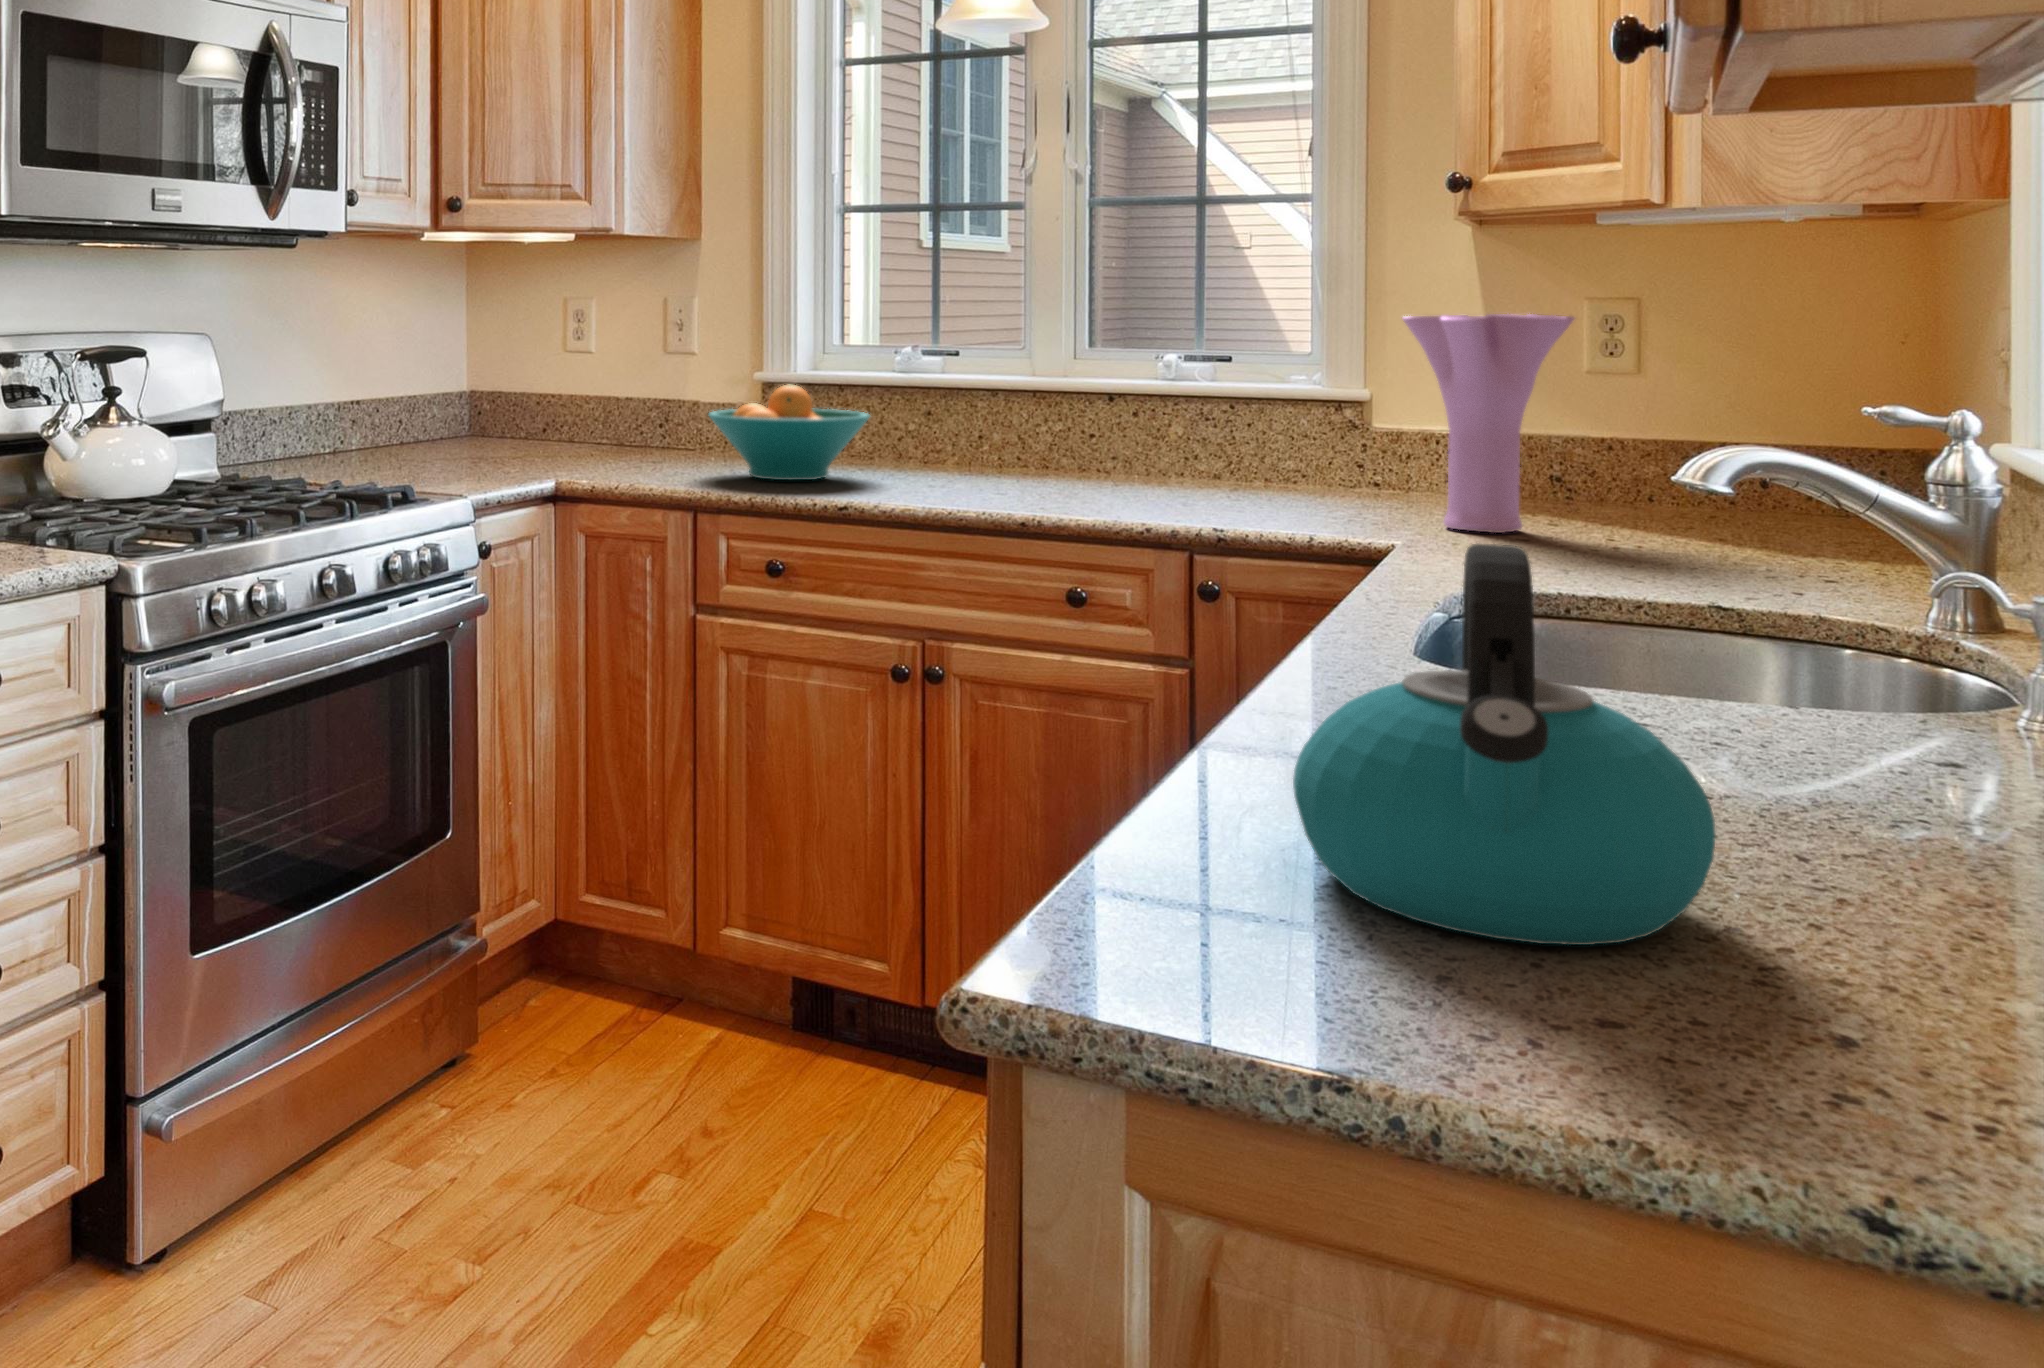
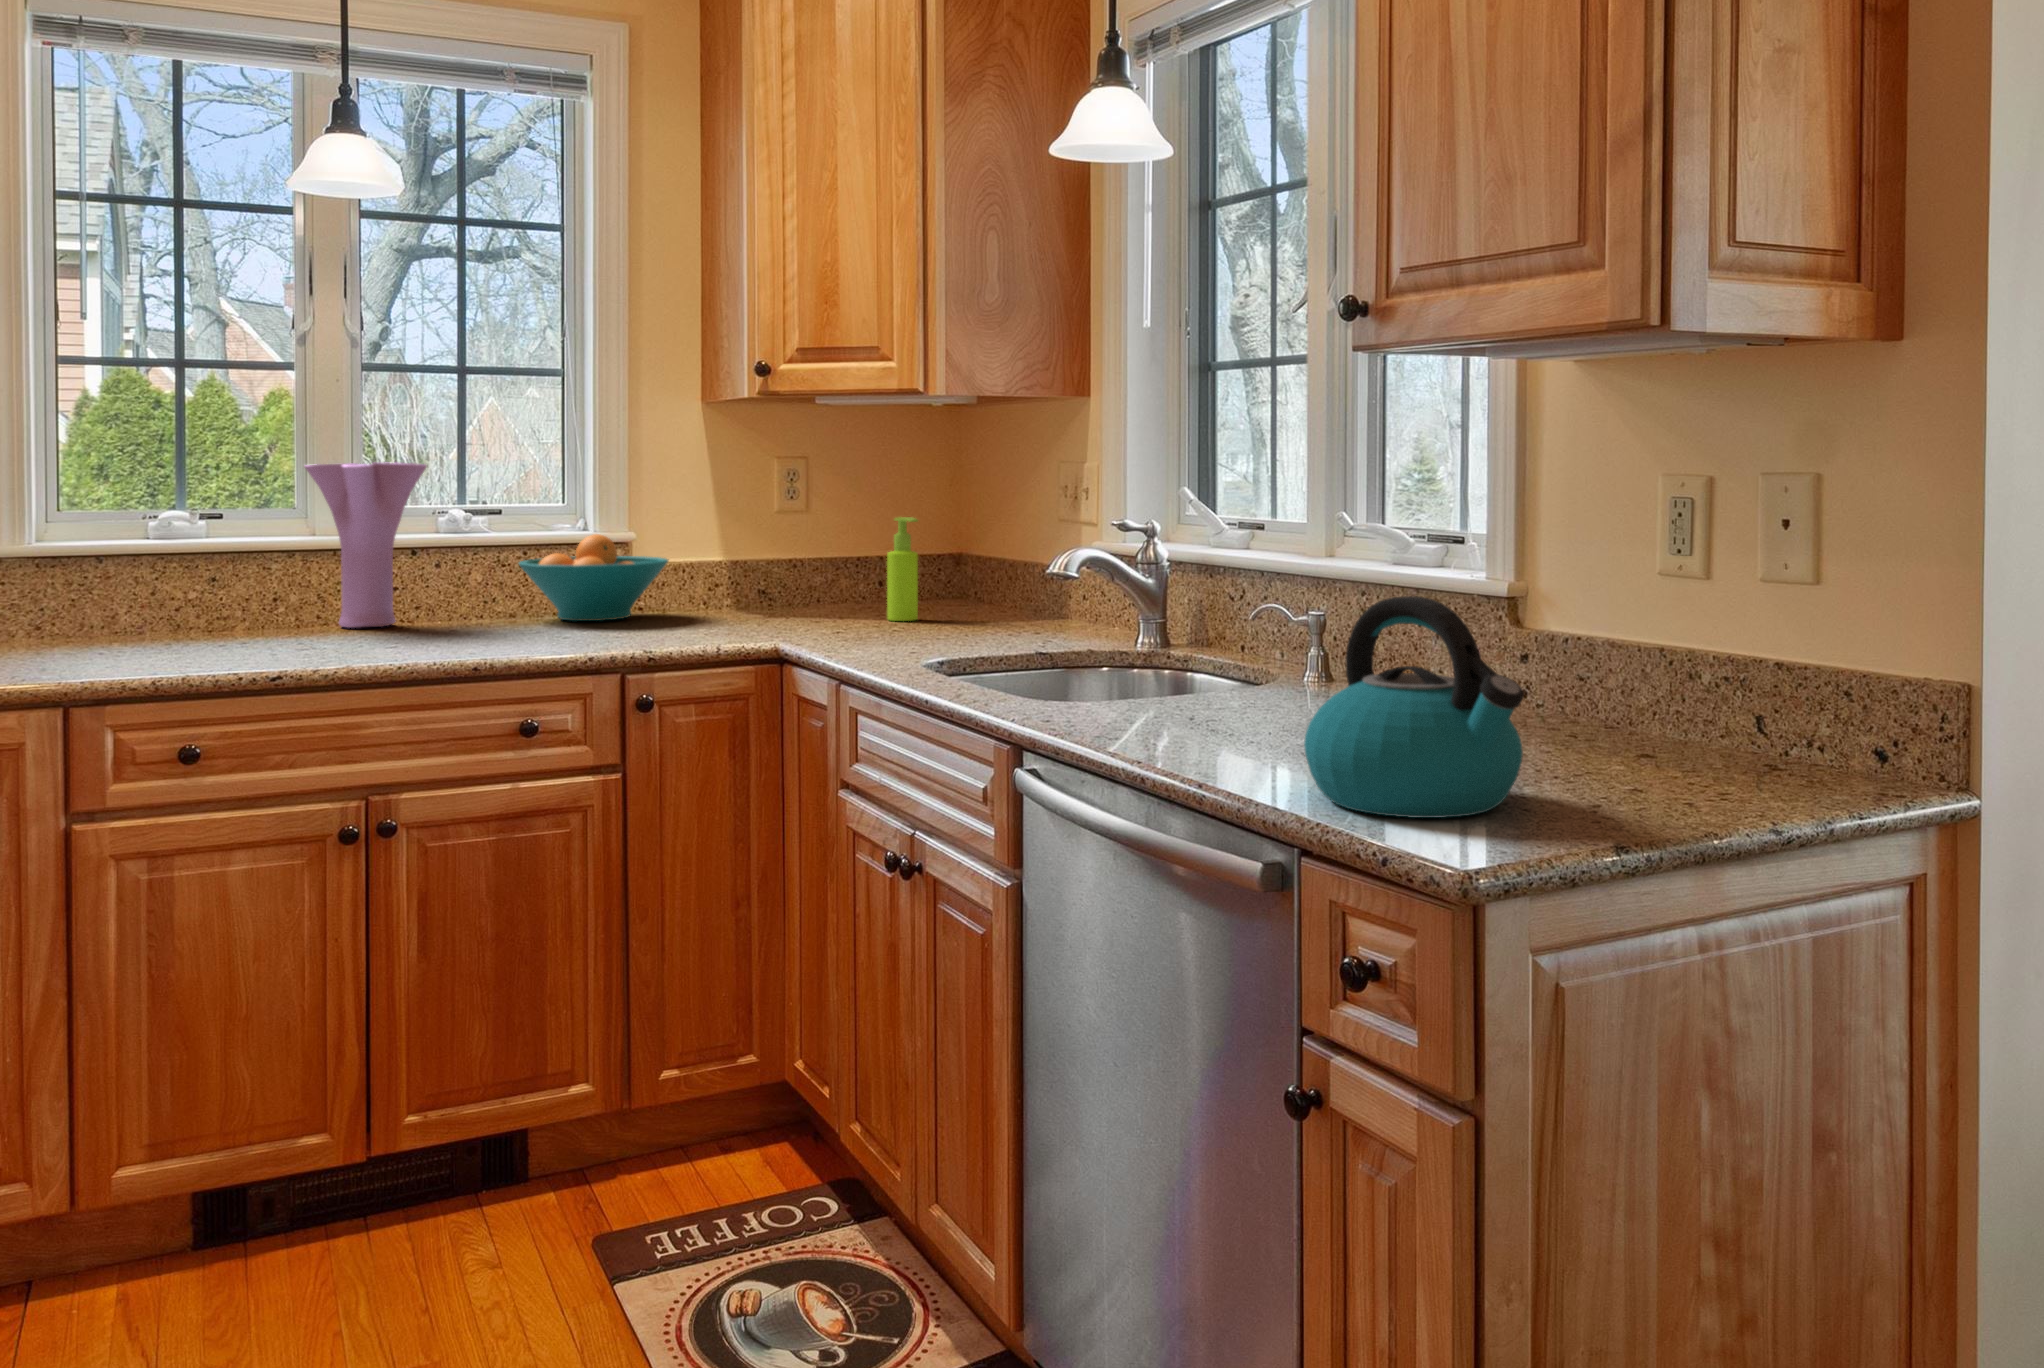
vase: present [1403,314,1574,533] -> present [304,462,427,628]
fruit bowl: present [709,384,870,480] -> present [519,534,668,621]
soap dispenser: none [1664,388,1718,537] -> present [887,517,918,621]

